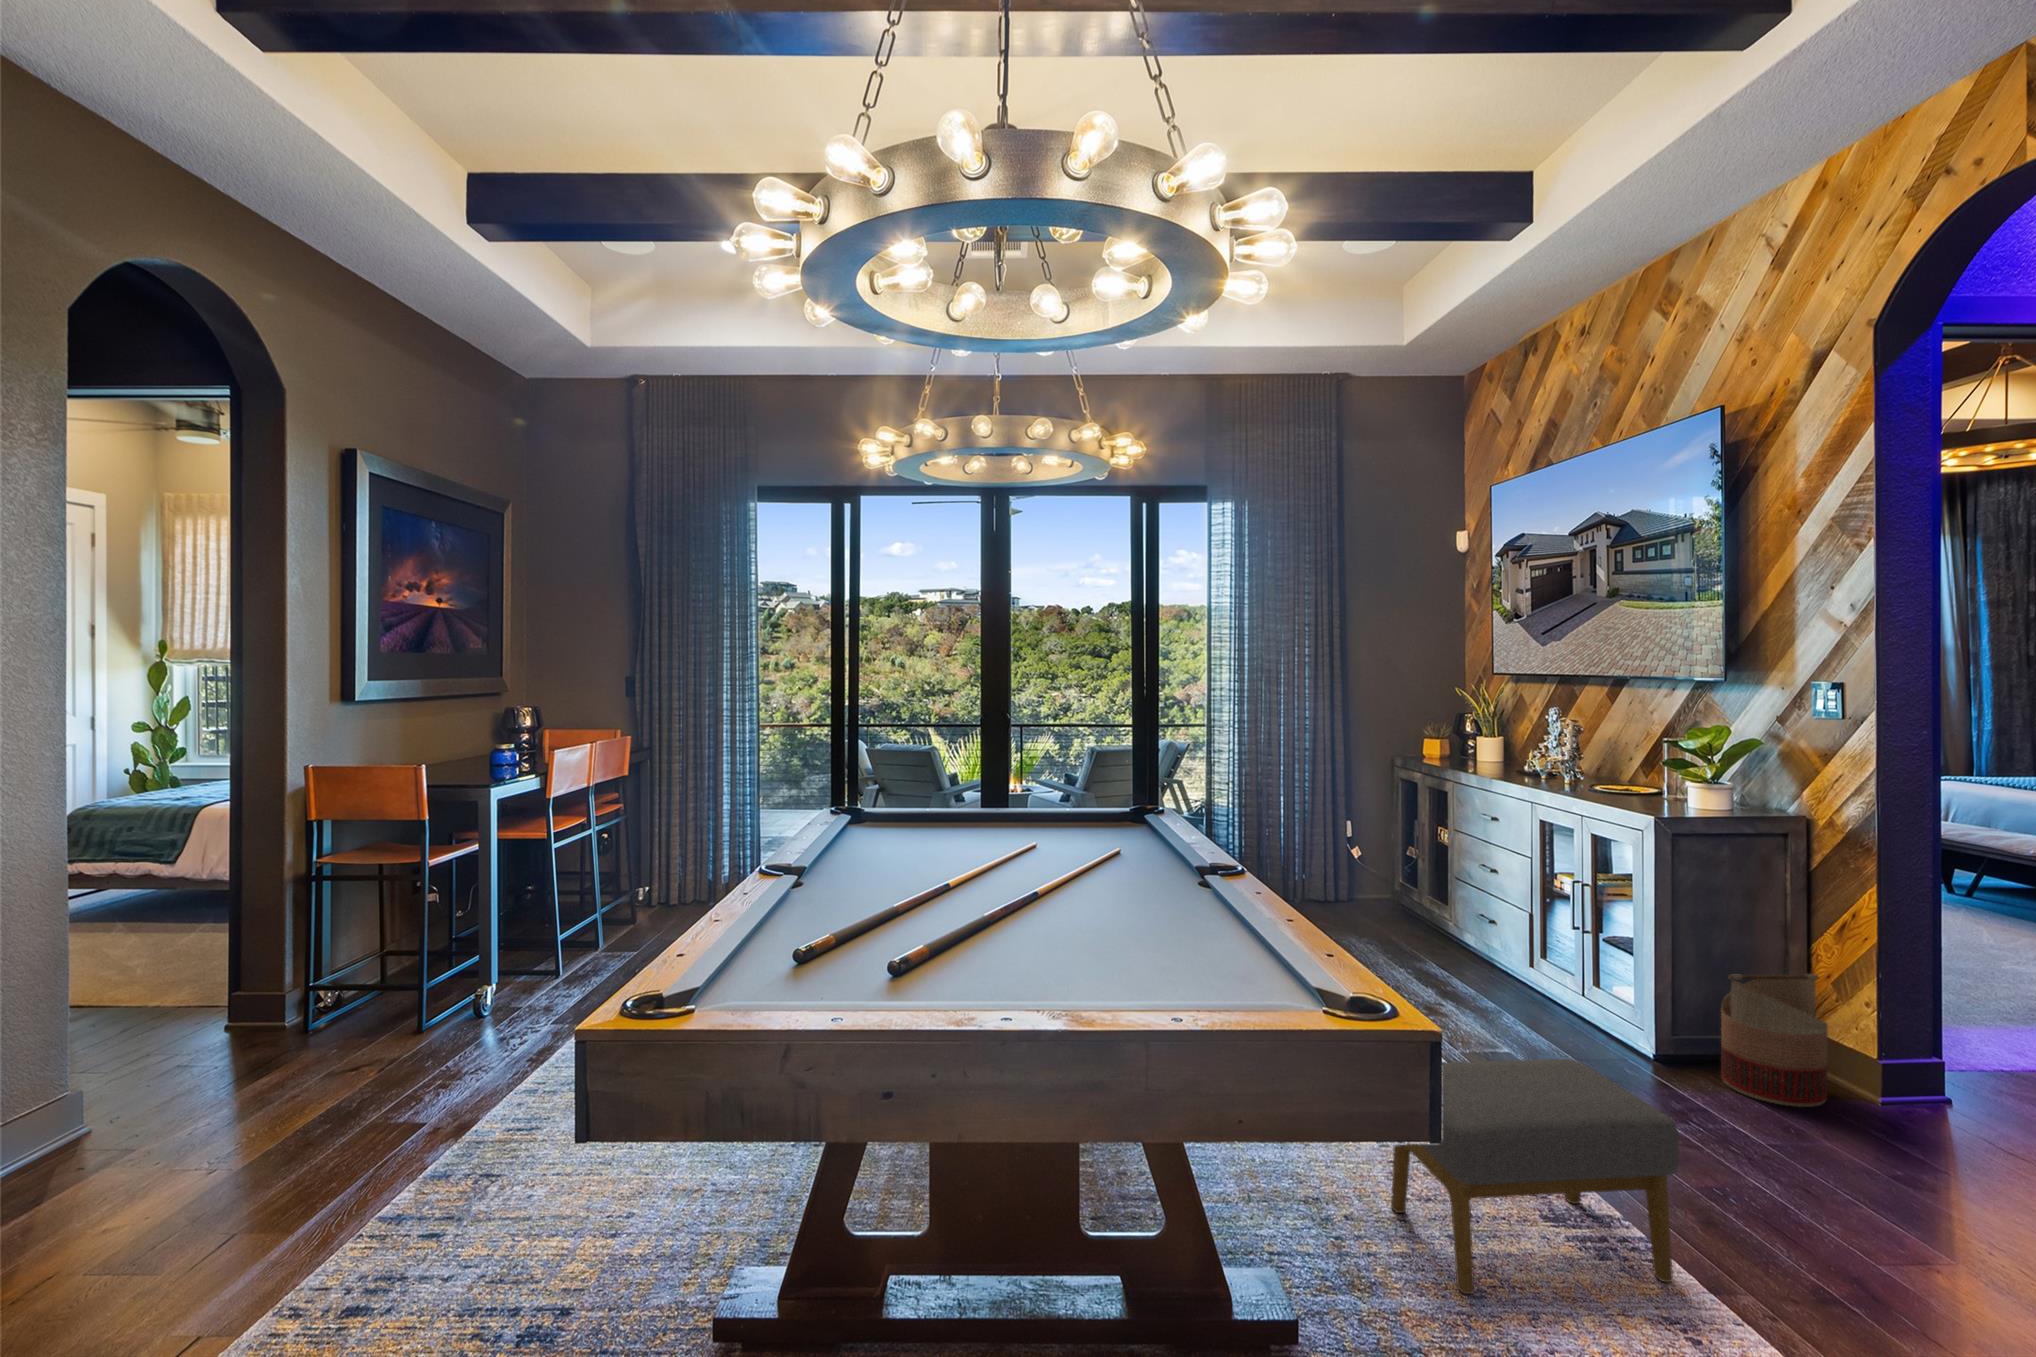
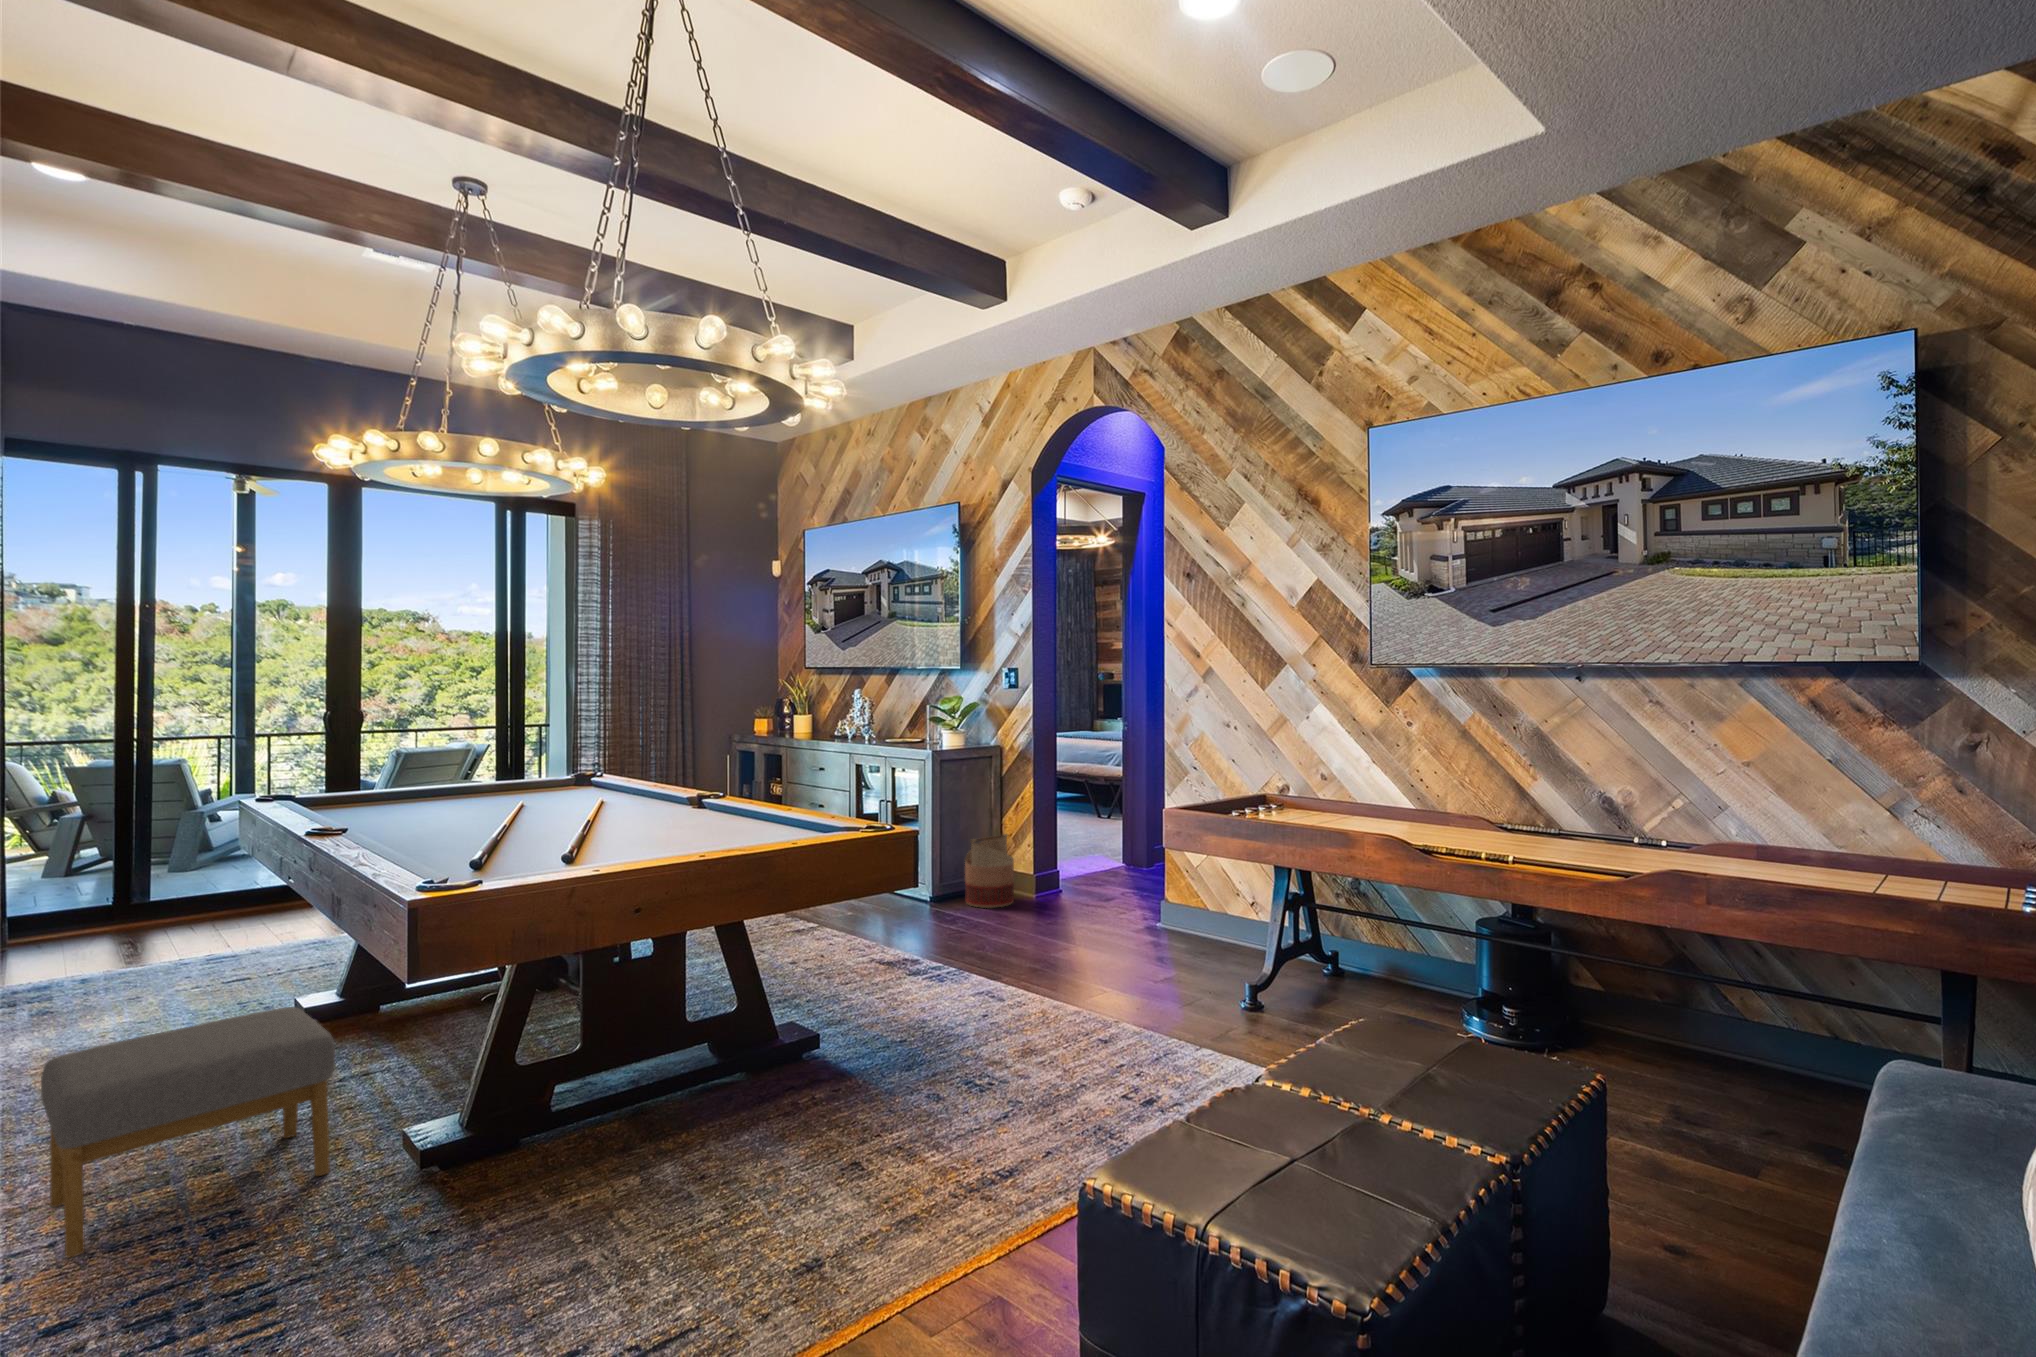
footstool: present [1391,1059,1679,1294] -> present [41,1007,335,1258]

